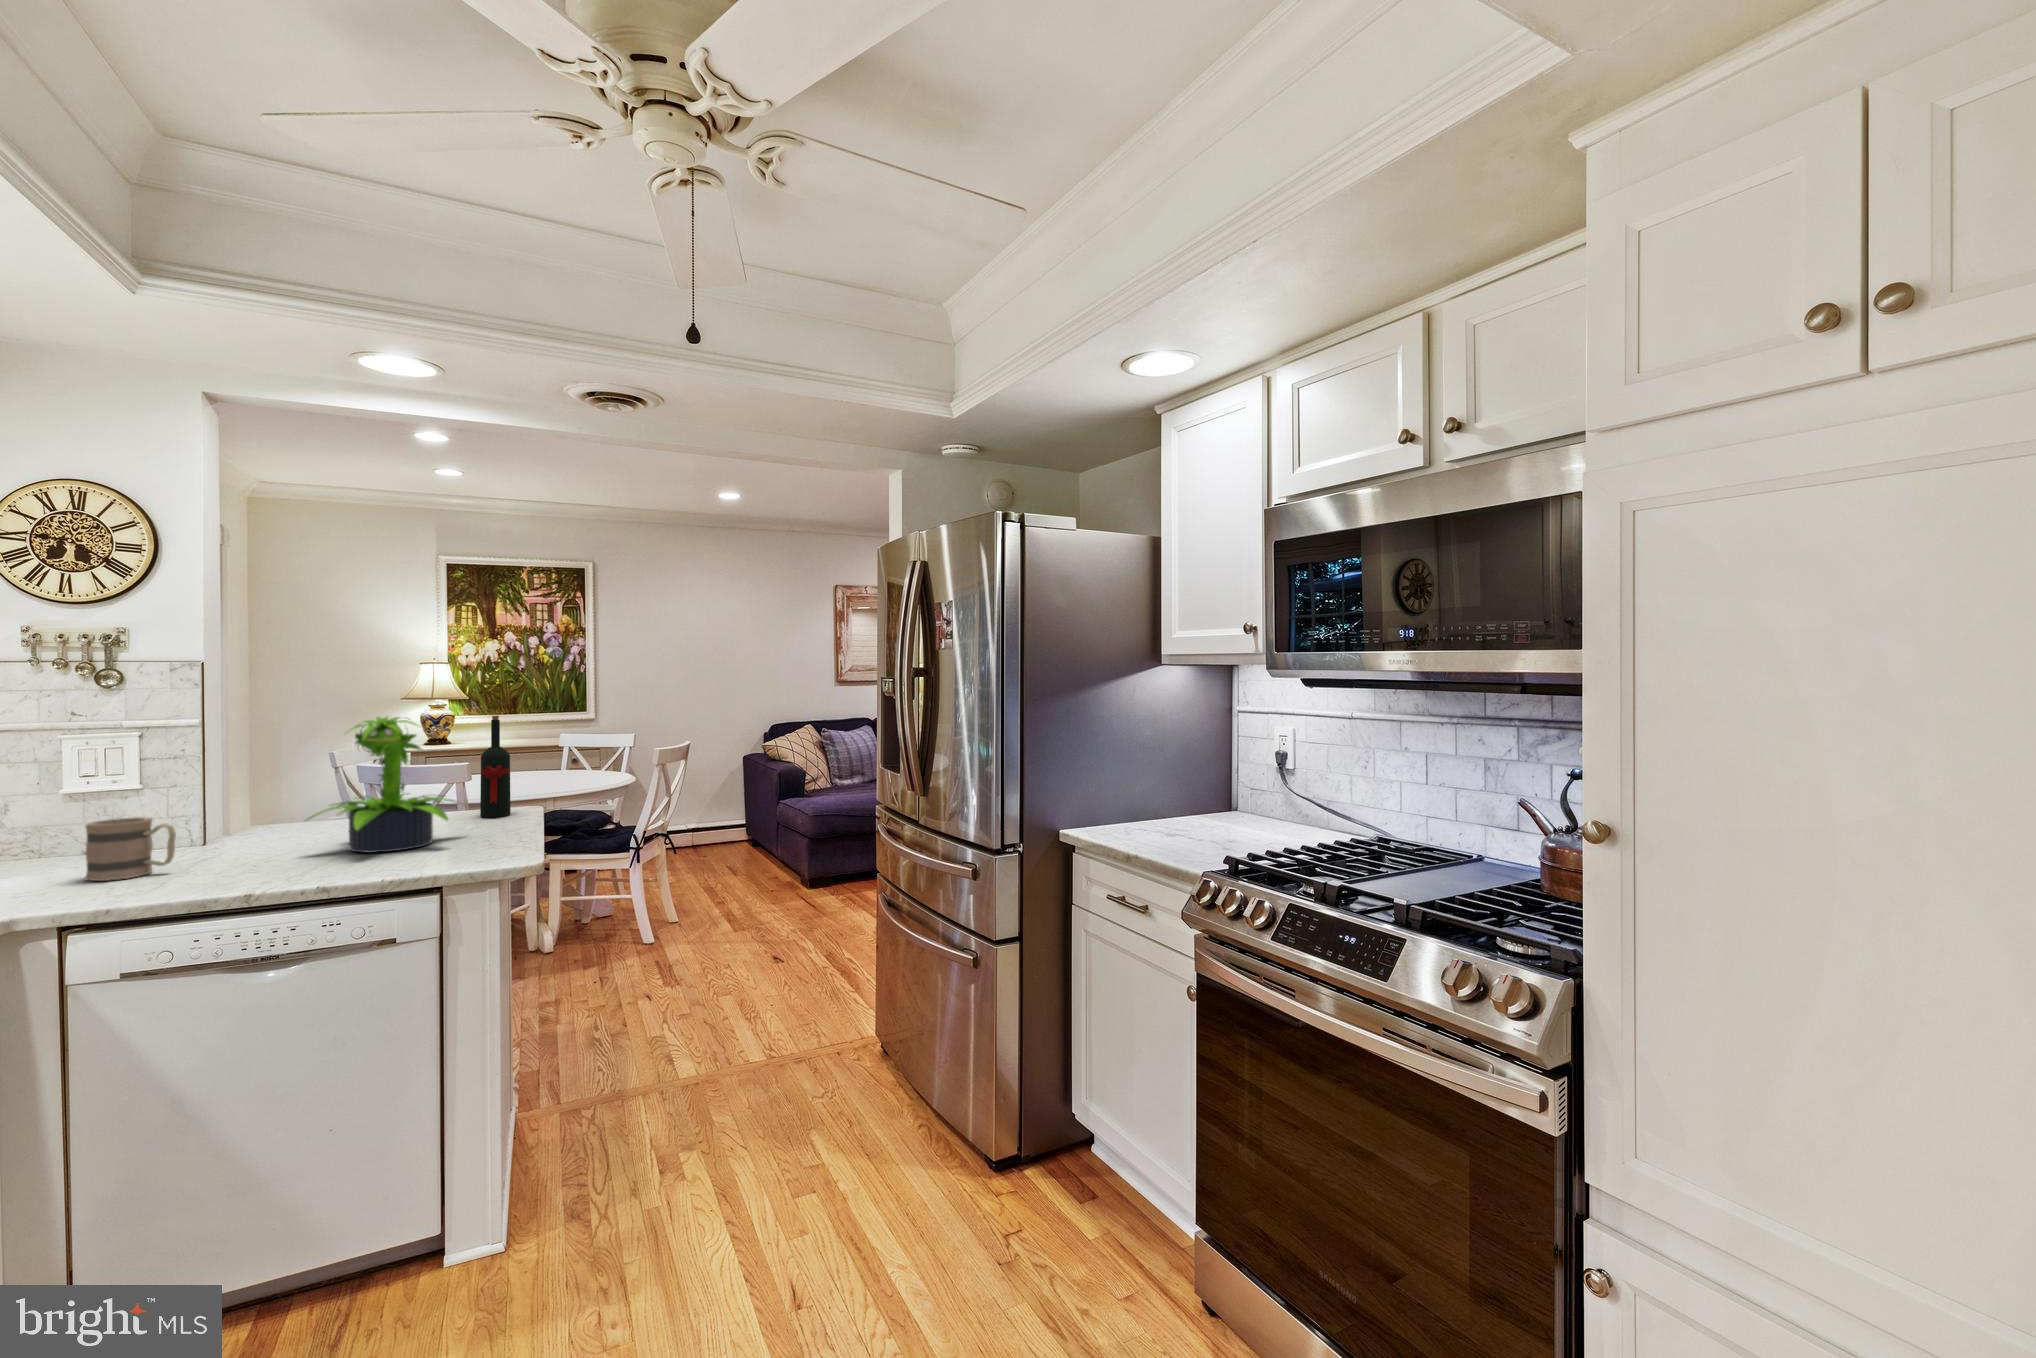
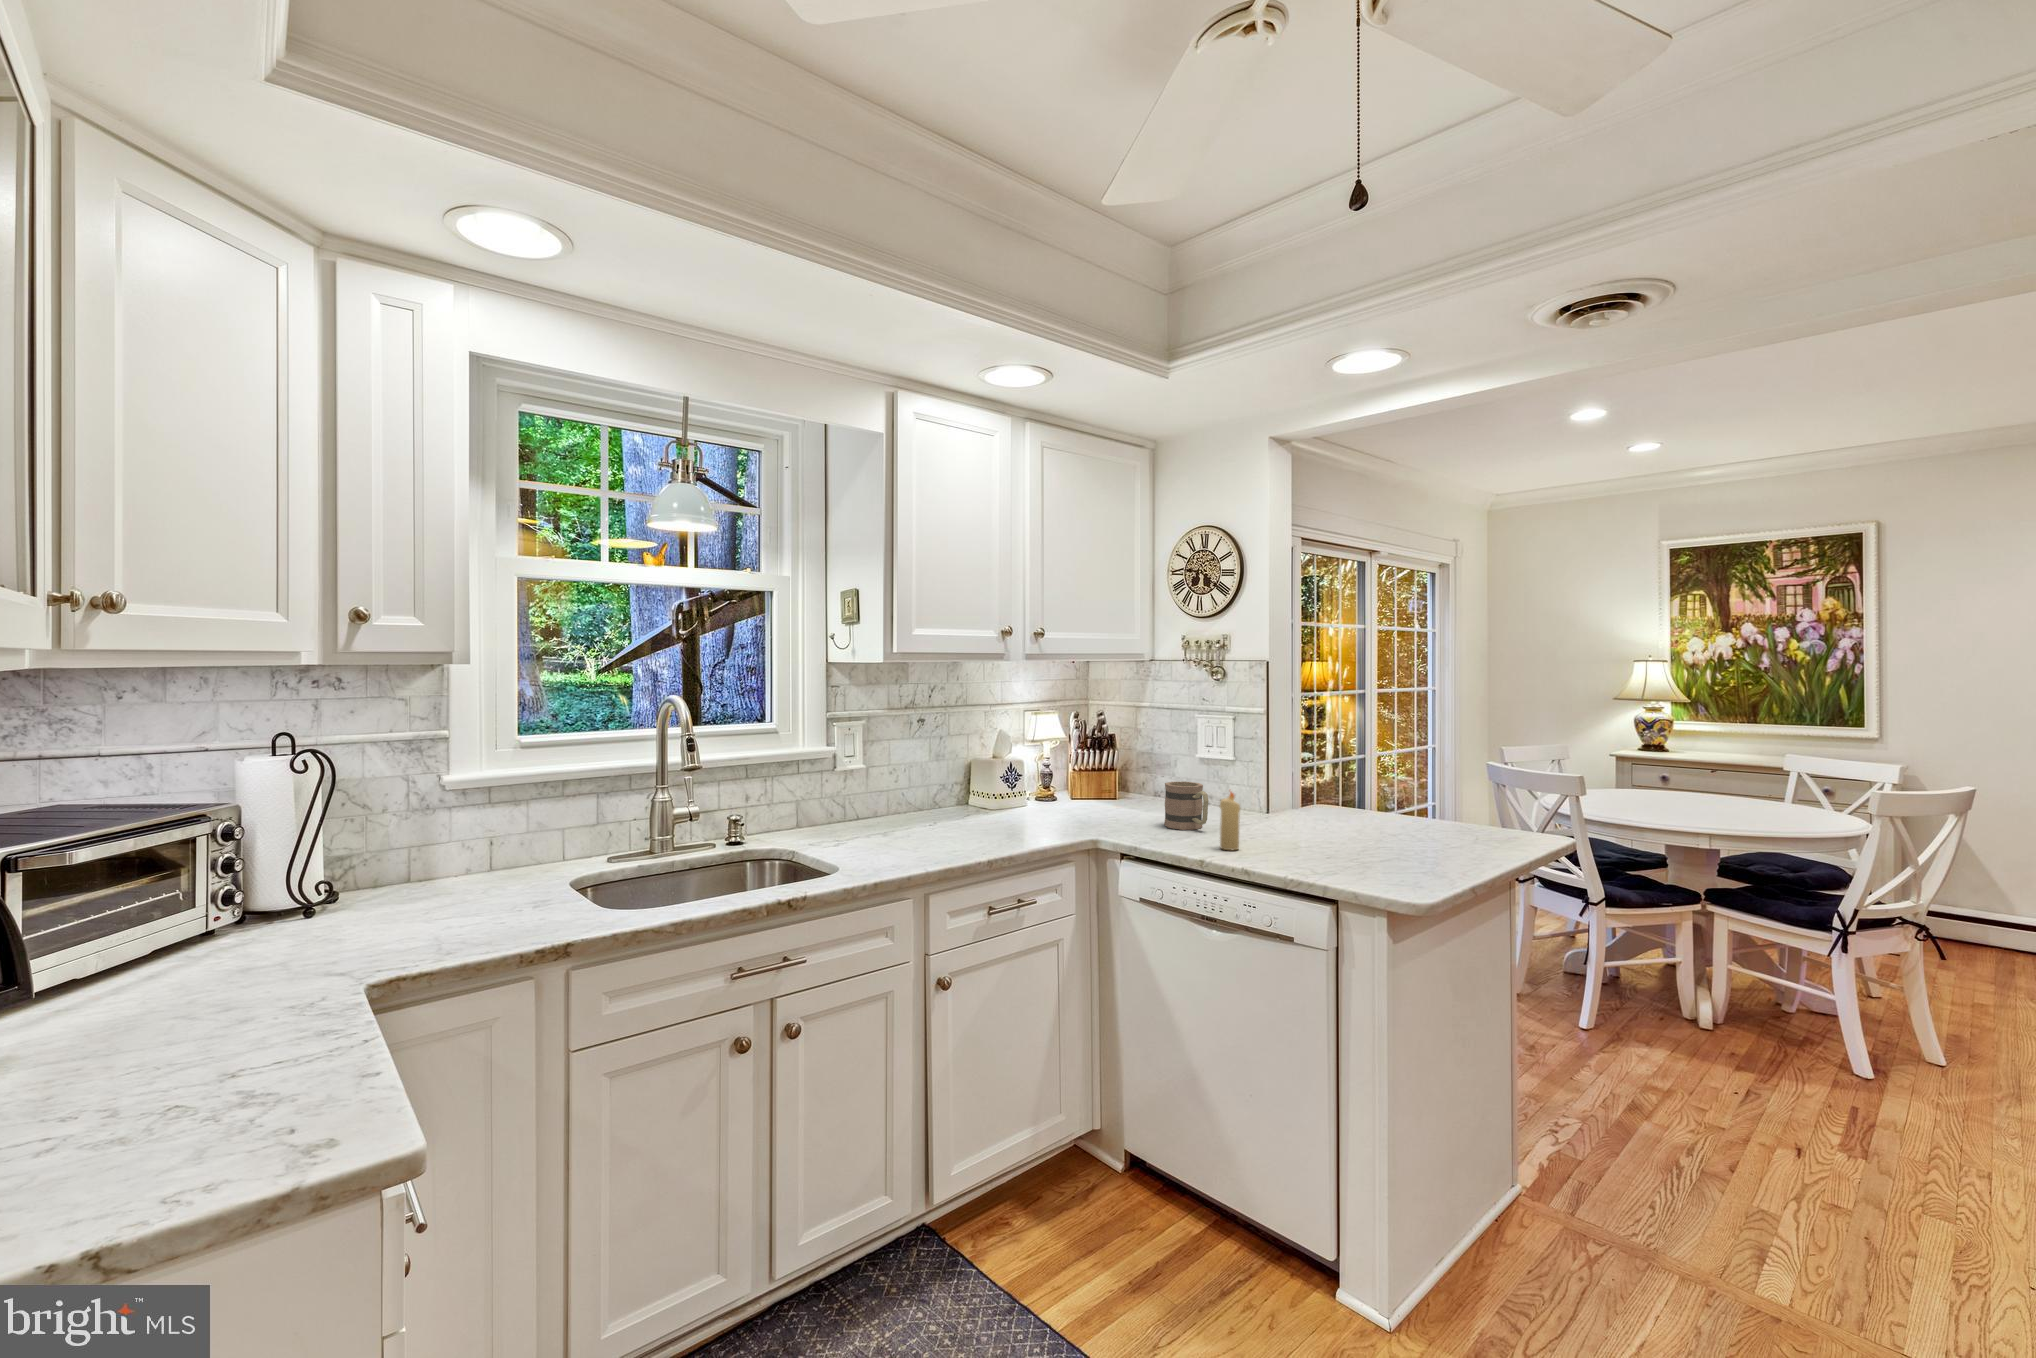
potted plant: present [306,716,451,853] -> none [1290,716,1433,856]
wine bottle: present [480,716,511,817] -> none [1489,724,1524,843]
candle: none [238,808,268,878] -> present [1220,792,1240,850]

